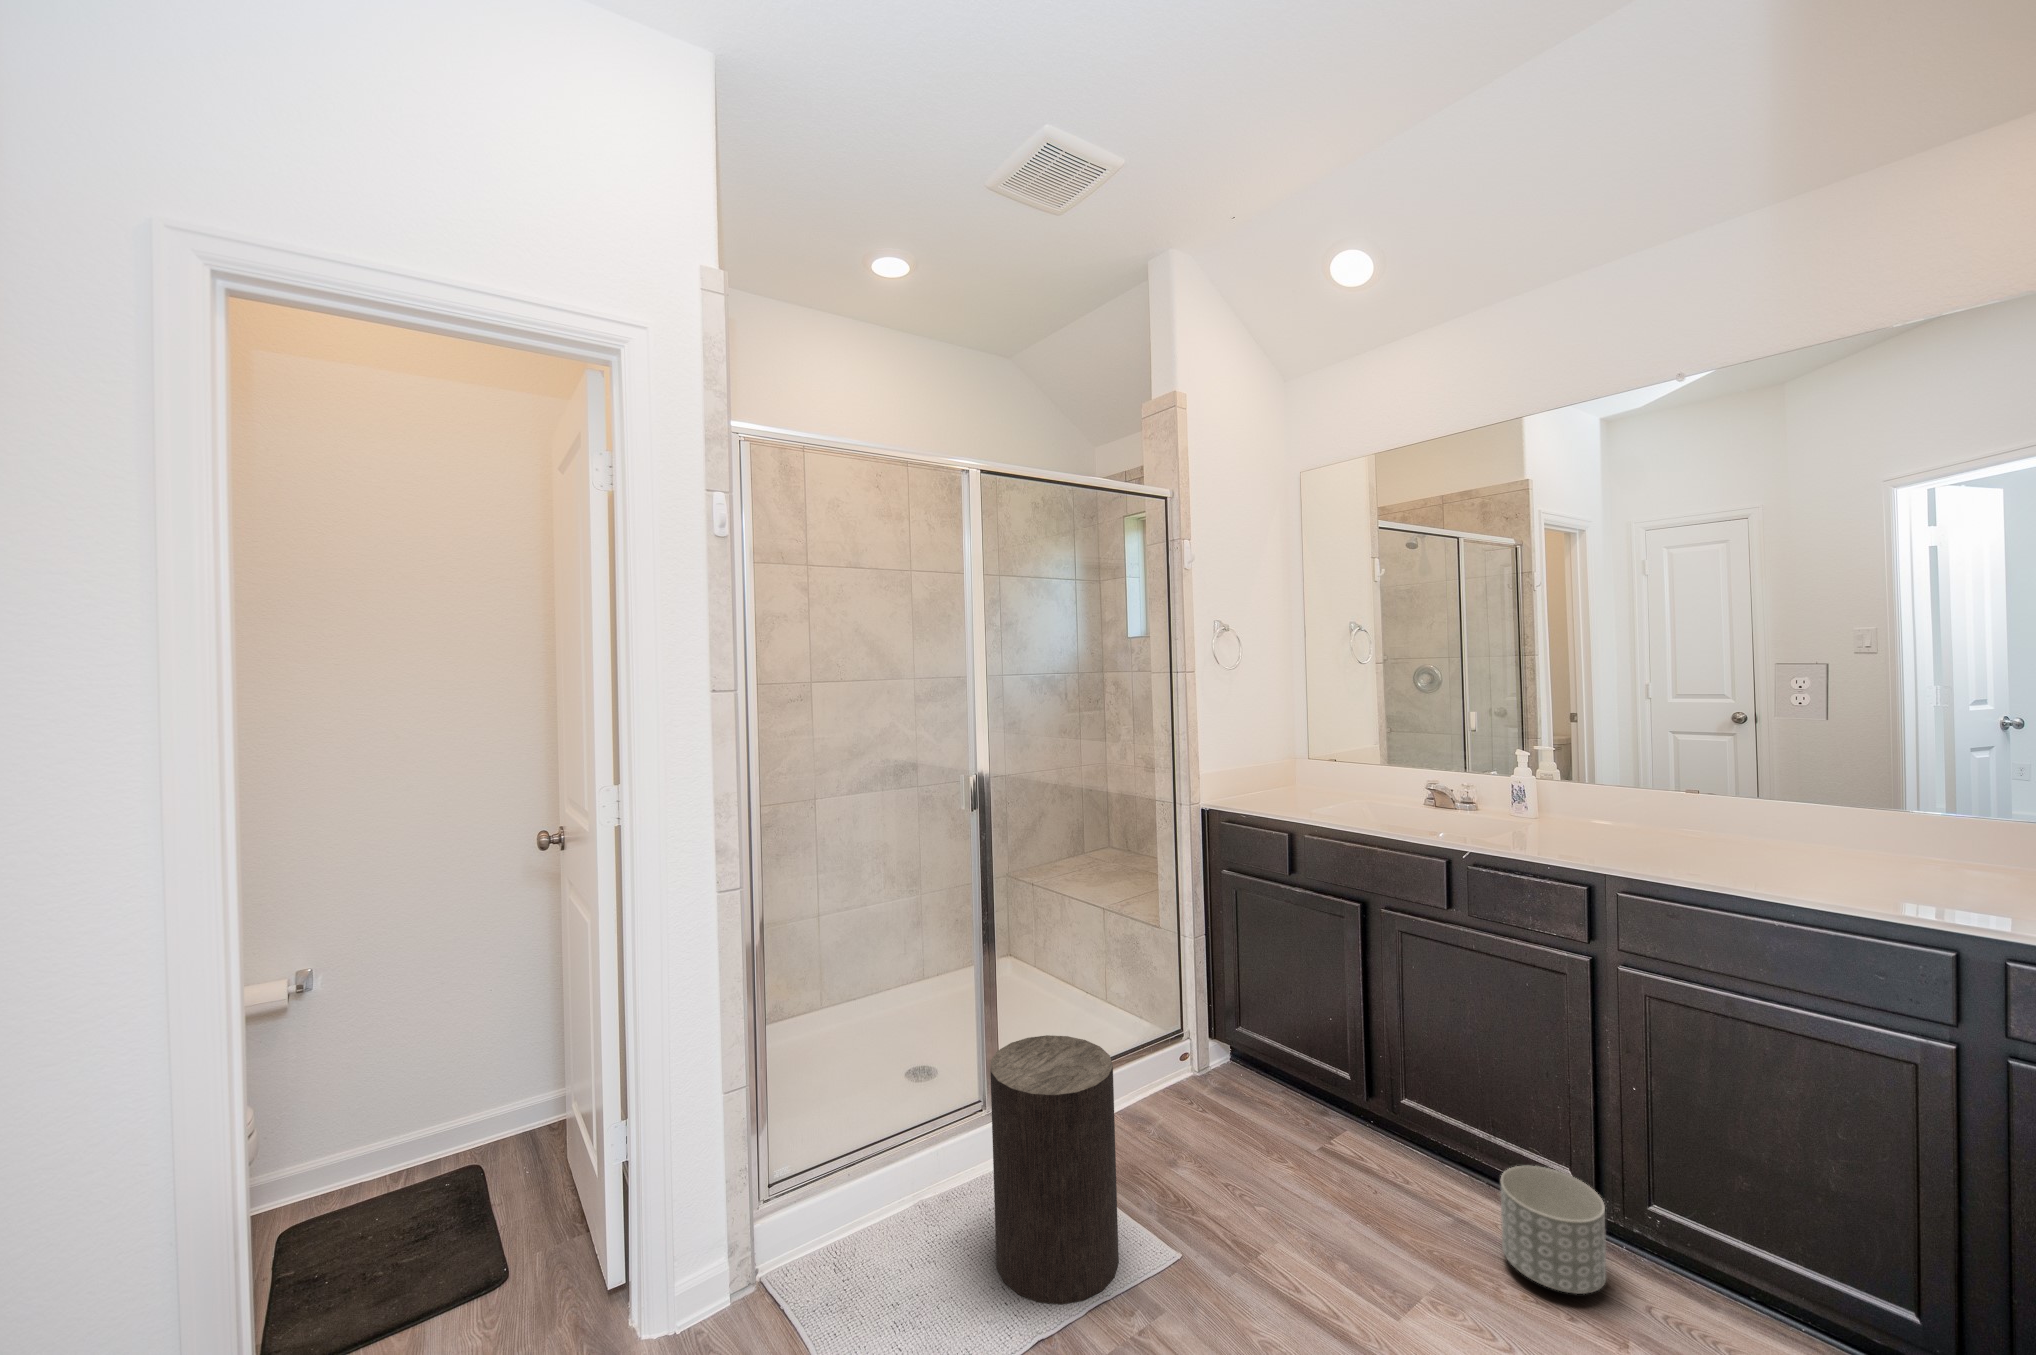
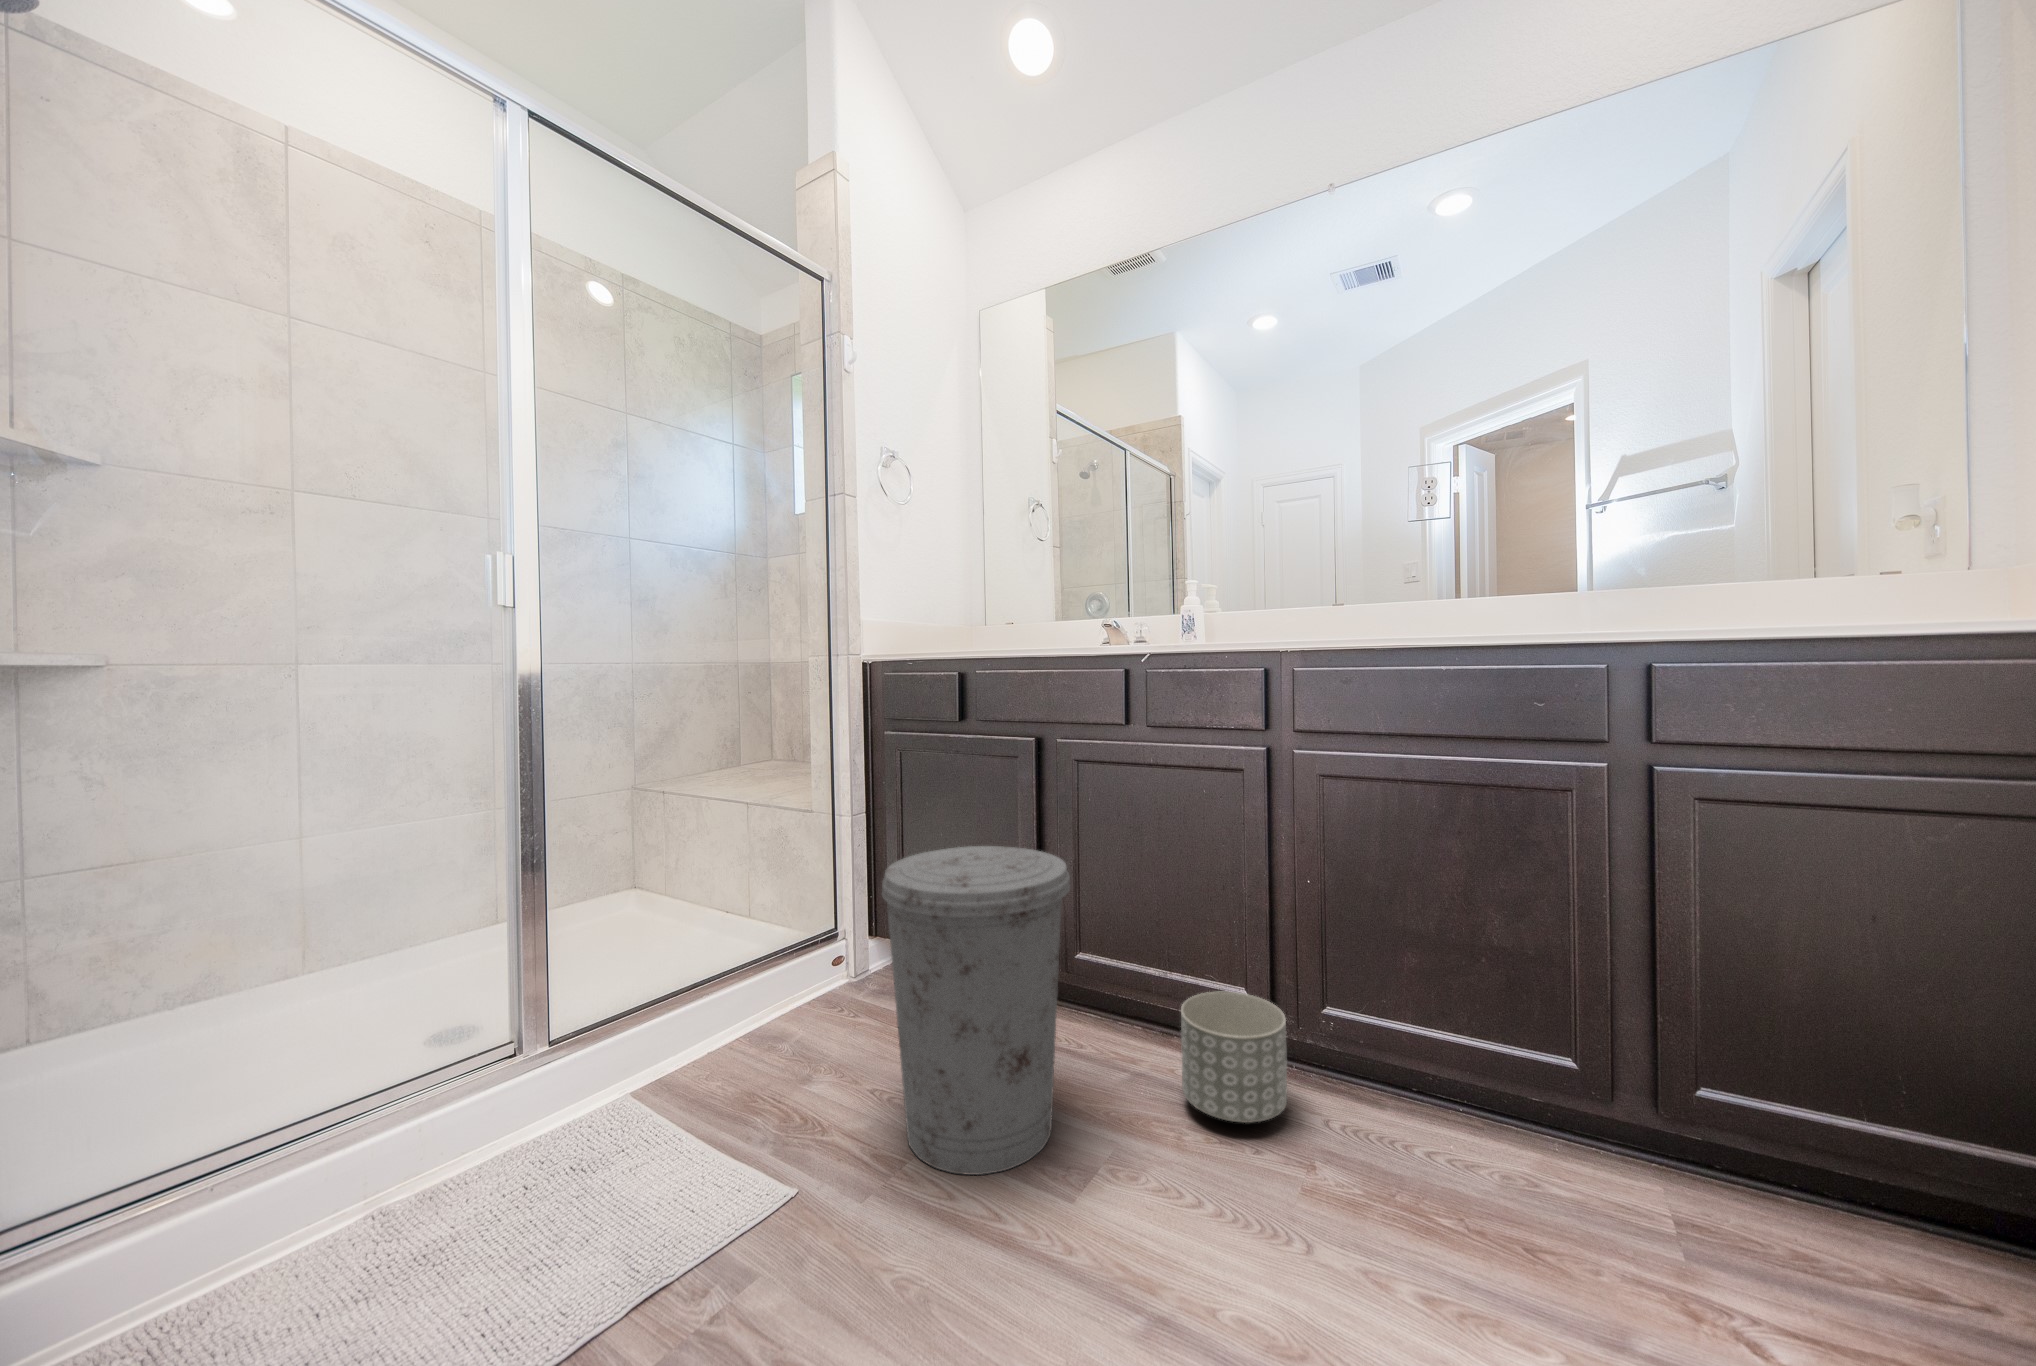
trash can: none [1240,1007,1396,1280] -> present [882,846,1071,1175]
stool: present [990,1035,1119,1304] -> none [468,909,695,1320]

